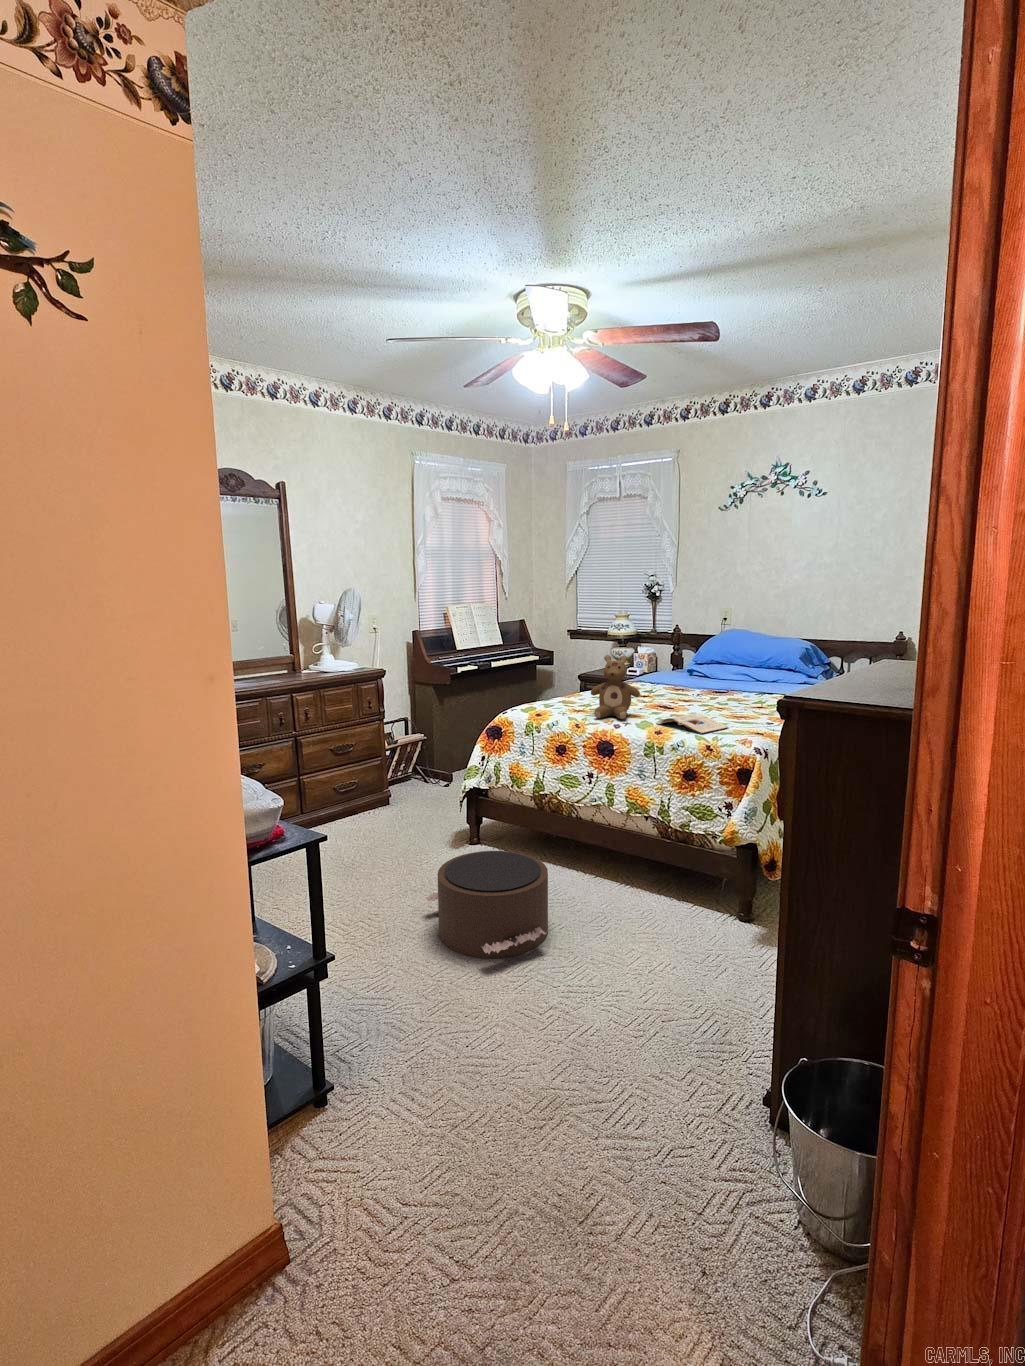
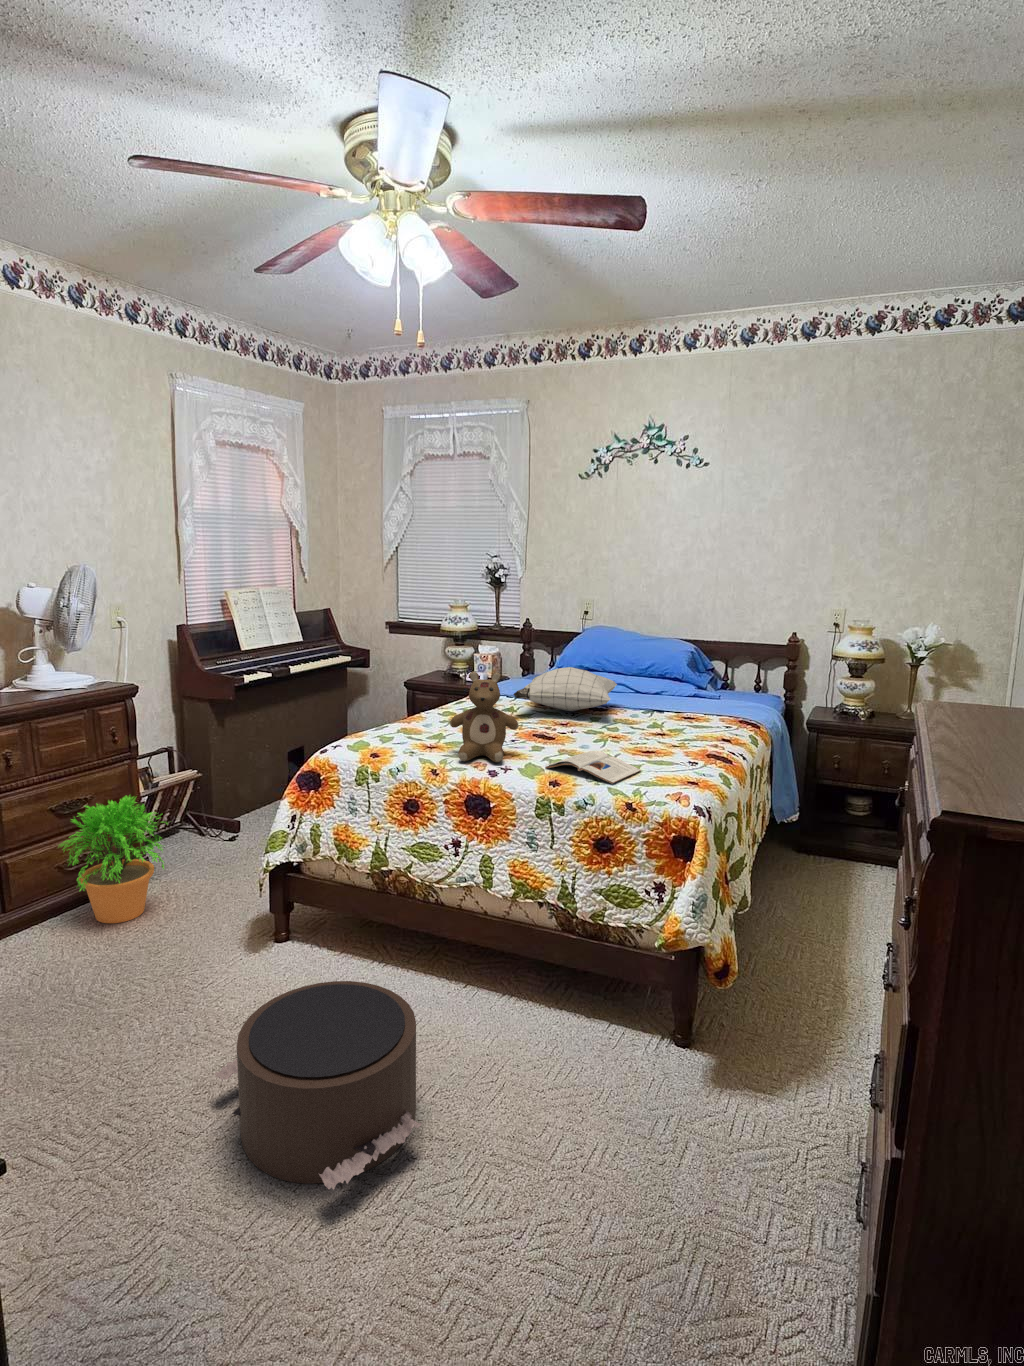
pillow: none [647,658,737,692] -> present [513,667,617,711]
potted plant: none [335,740,406,825] -> present [60,795,167,923]

